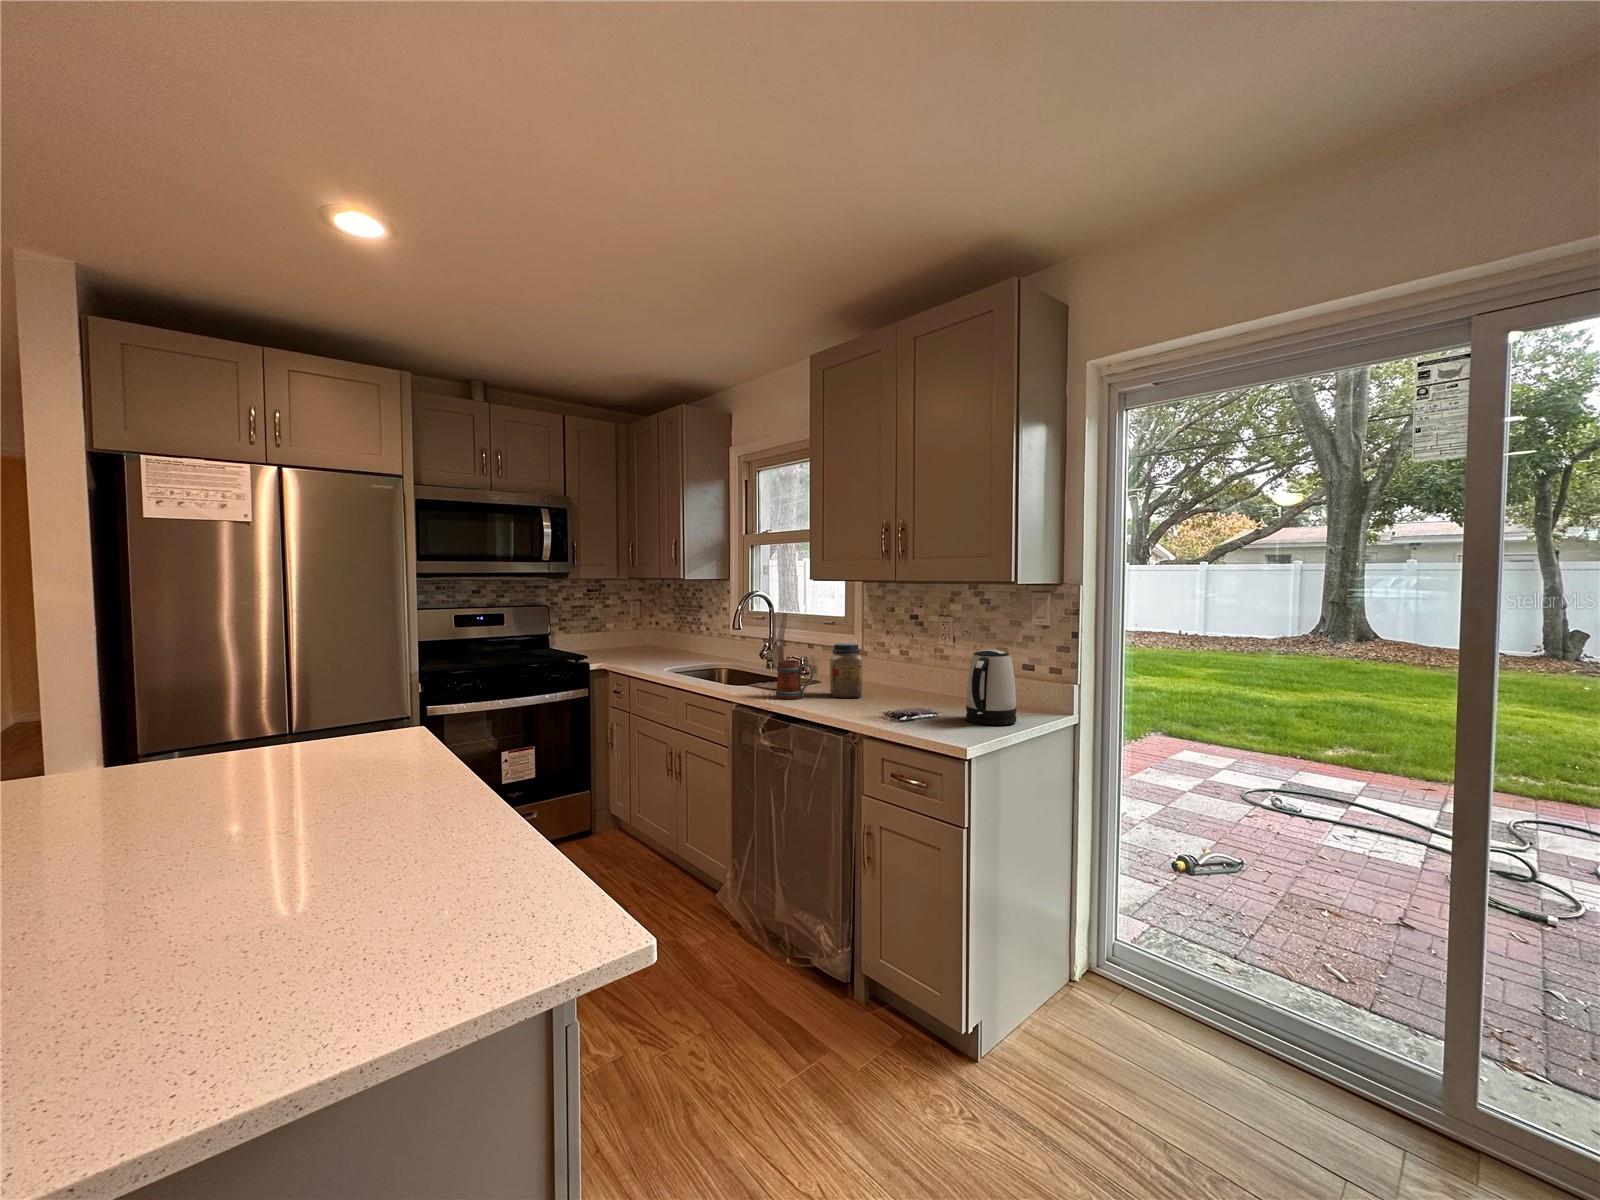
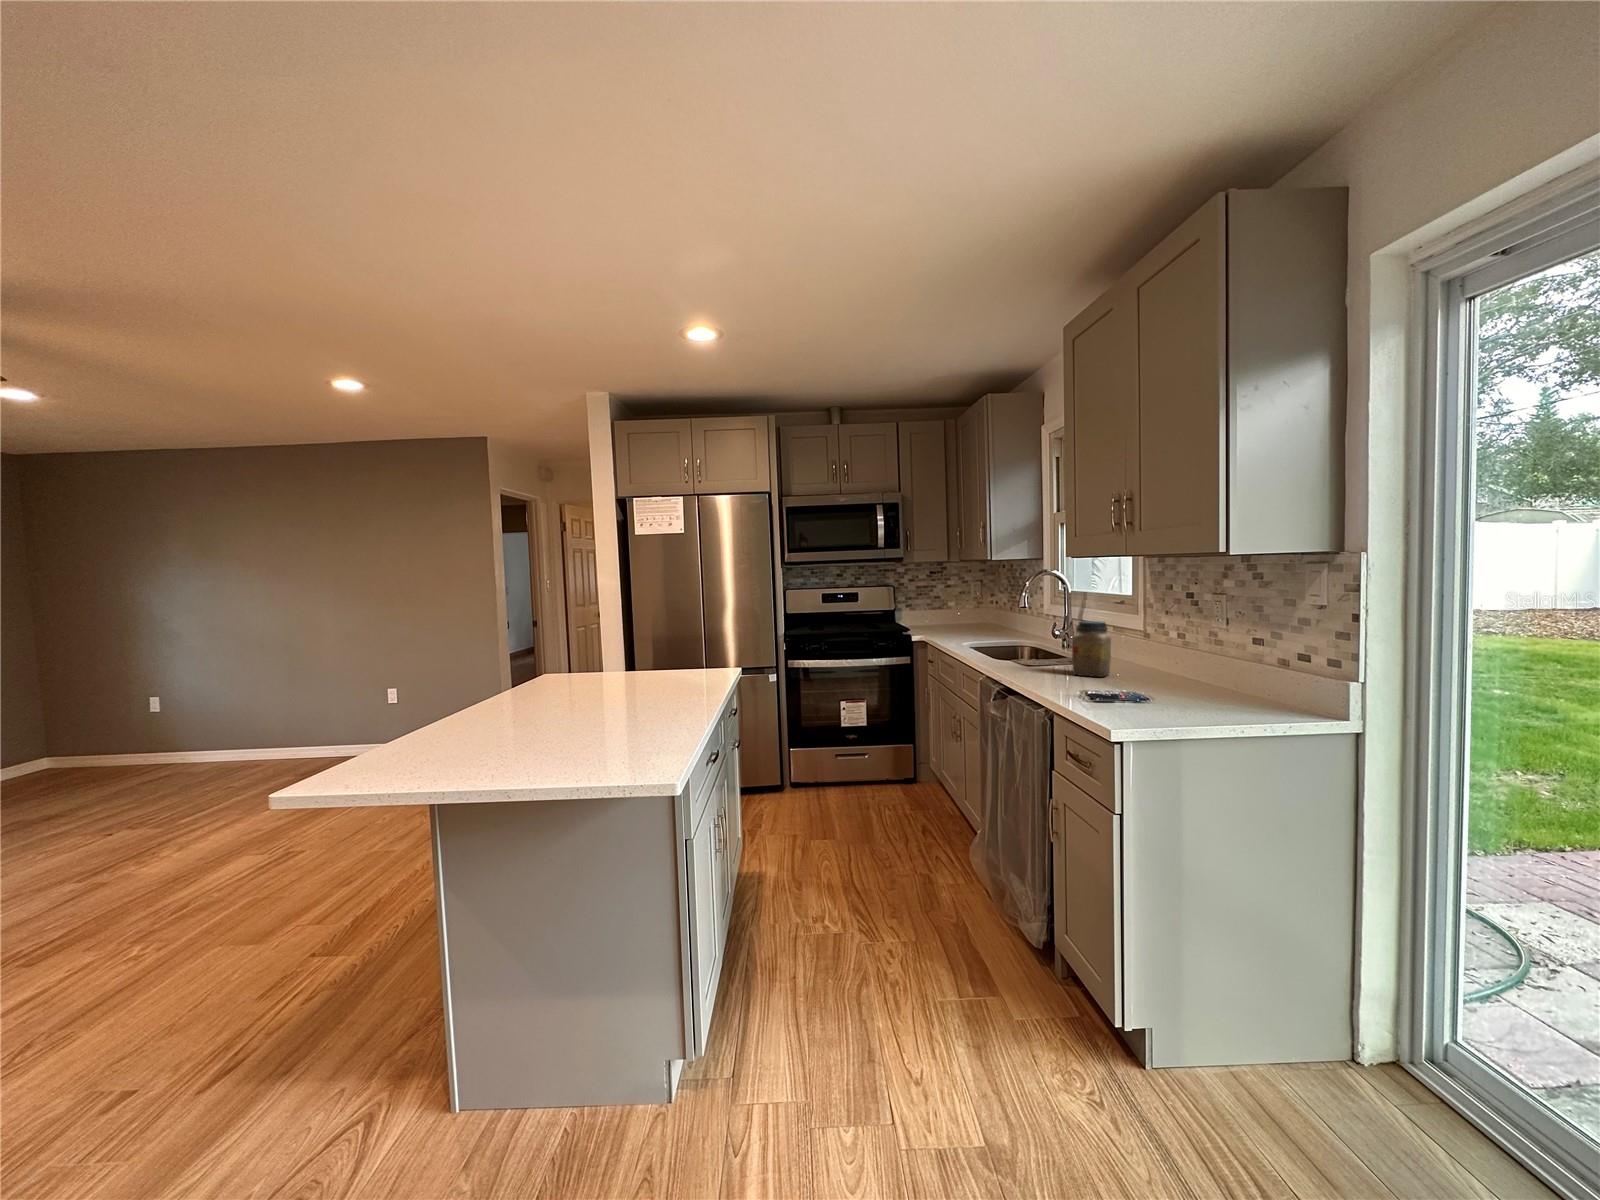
kettle: present [966,650,1017,725] -> none [1168,630,1243,717]
mug: present [776,660,813,700] -> none [1015,635,1051,673]

